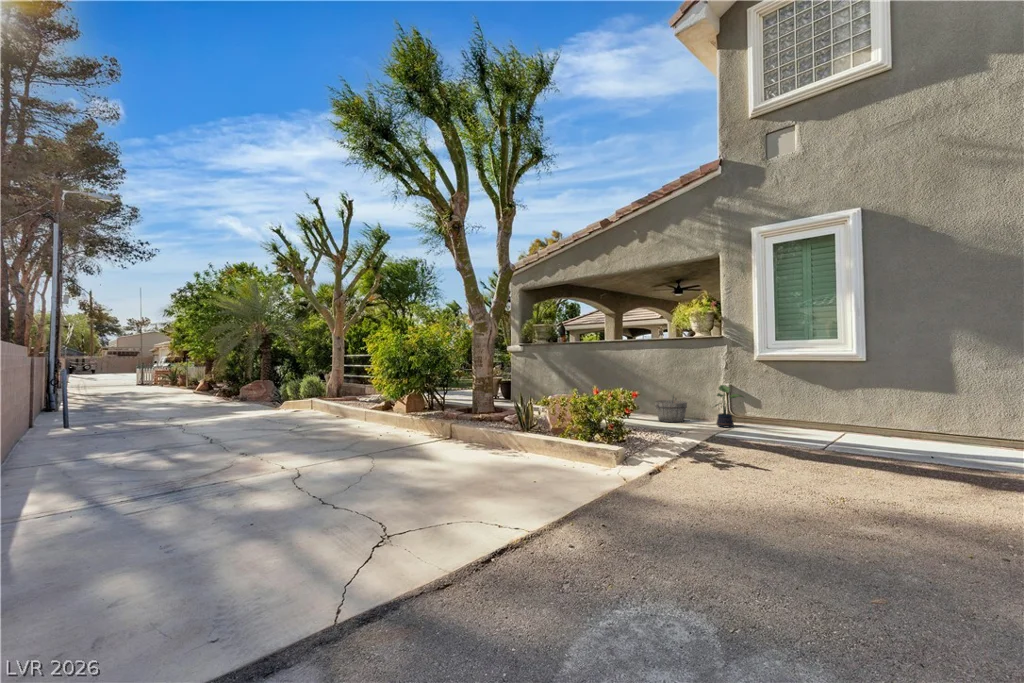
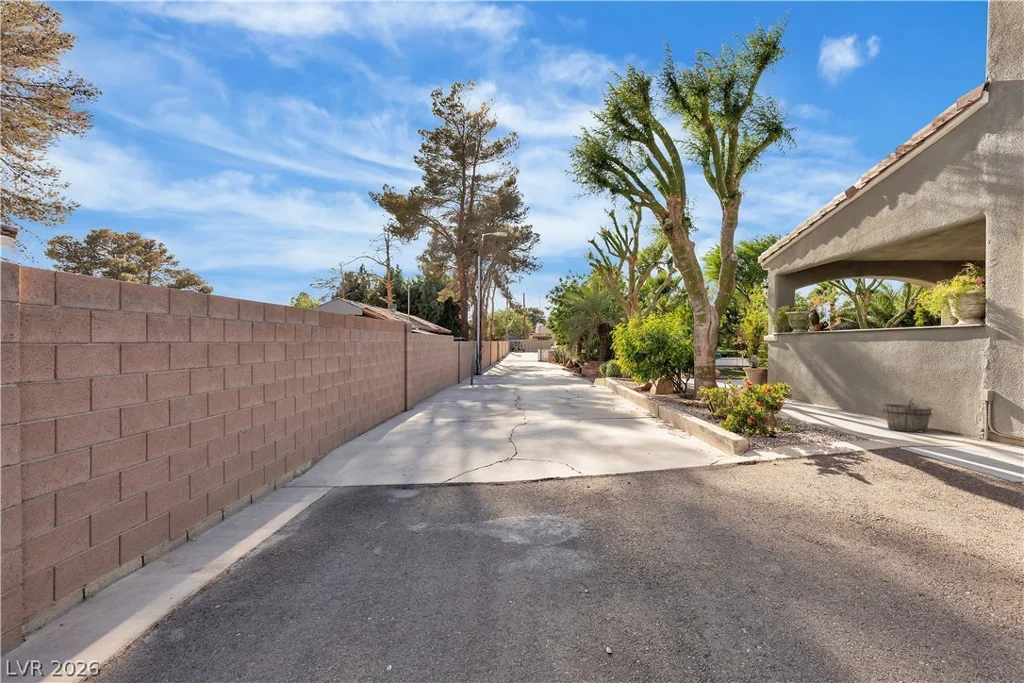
potted plant: present [715,385,743,427] -> none [943,390,993,445]

